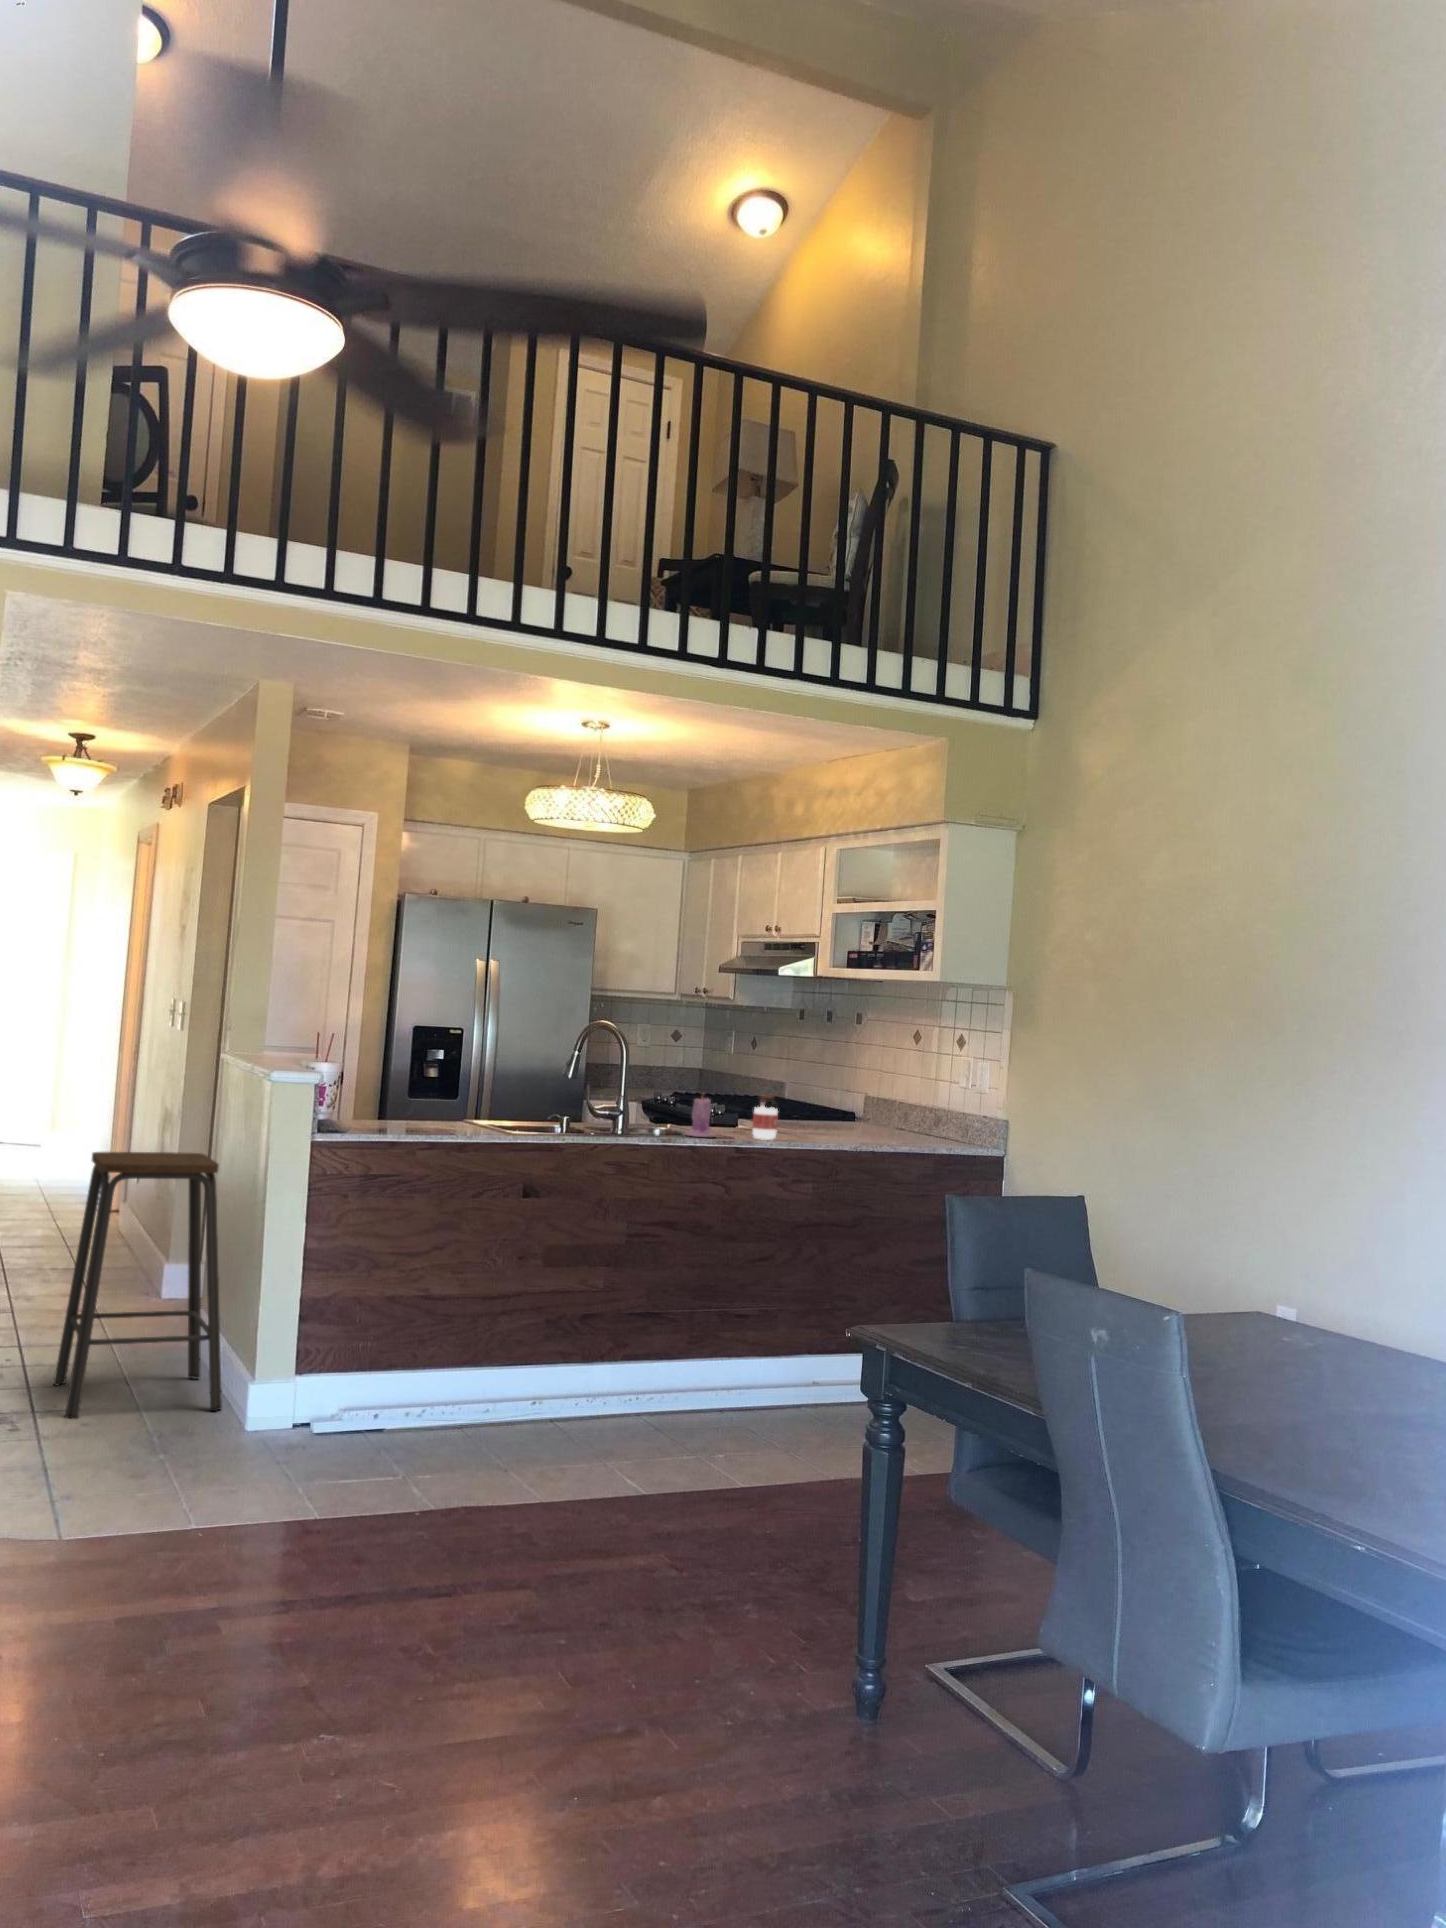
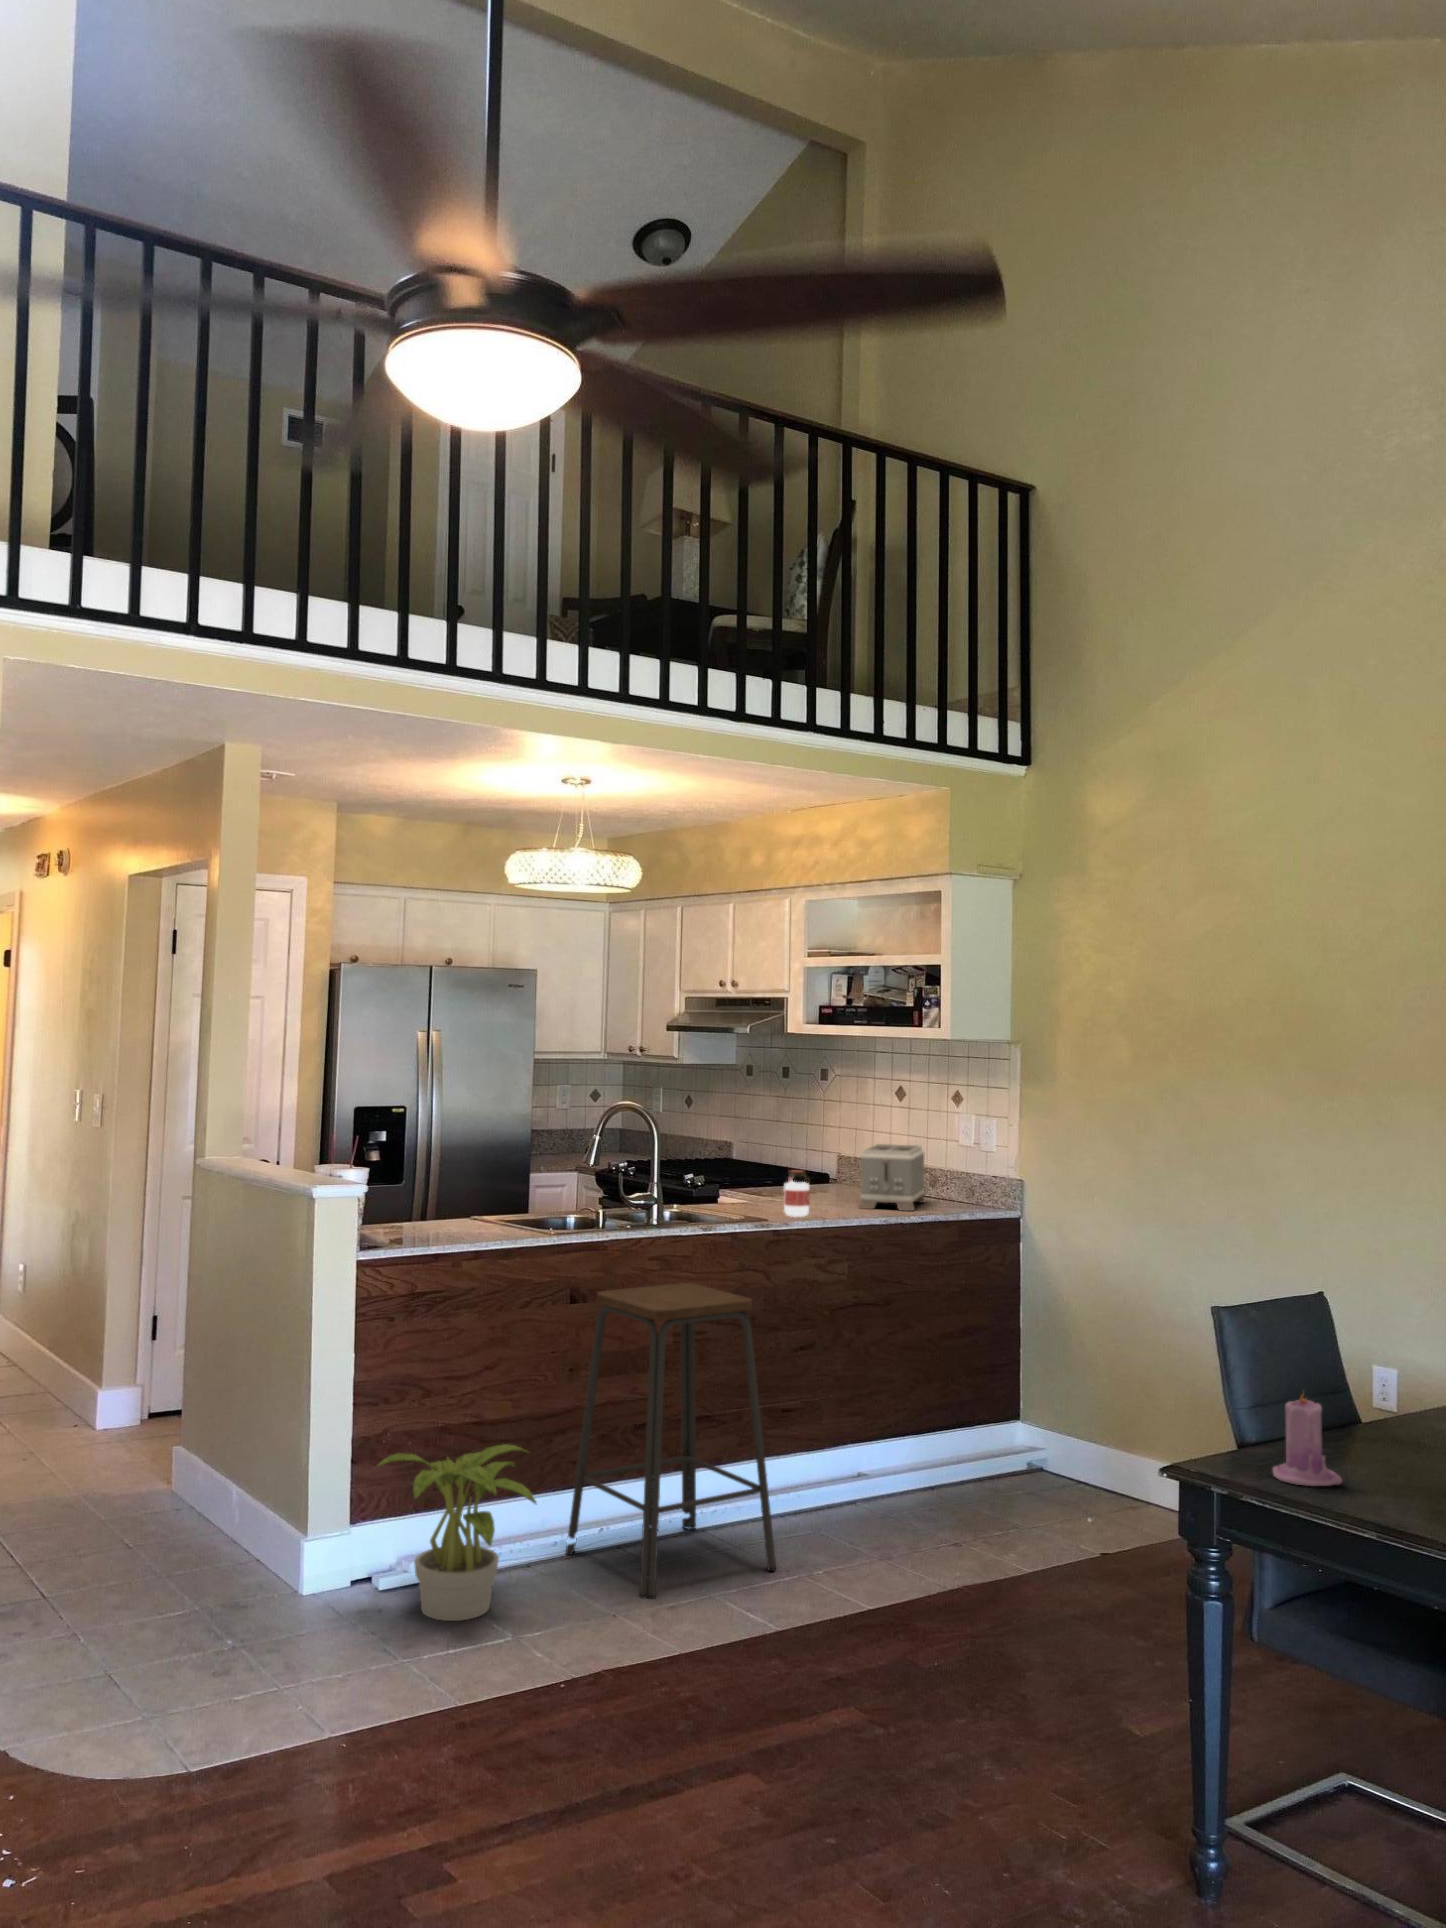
toaster: none [840,1083,919,1145] -> present [860,1144,925,1211]
candle: present [686,1097,716,1137] -> present [1273,1395,1342,1486]
bar stool: present [54,1152,222,1419] -> present [566,1283,776,1599]
potted plant: none [306,1309,449,1460] -> present [378,1444,536,1621]

